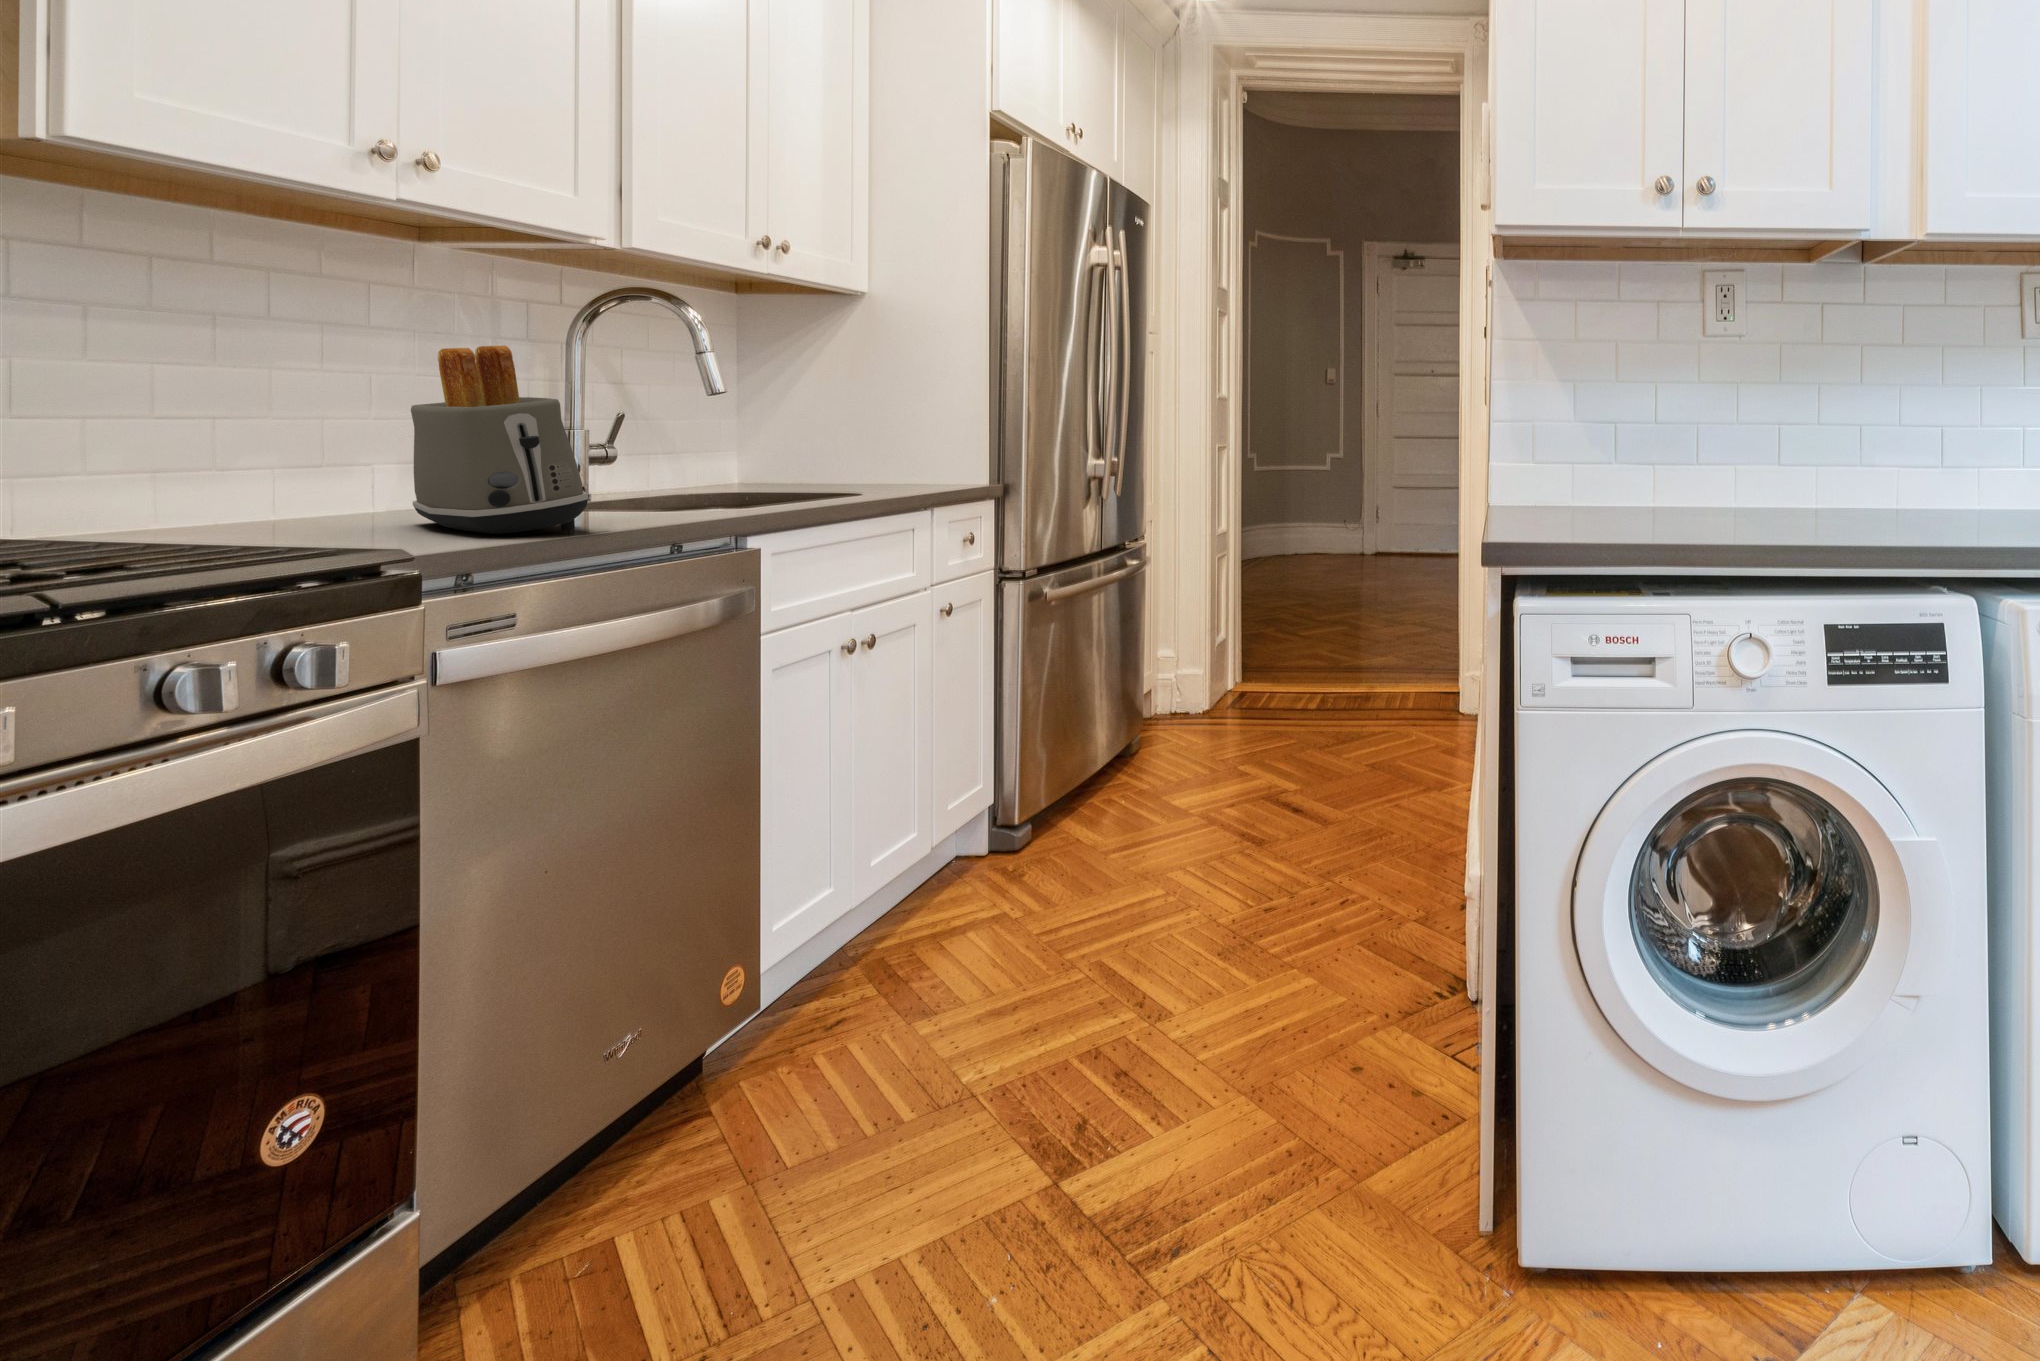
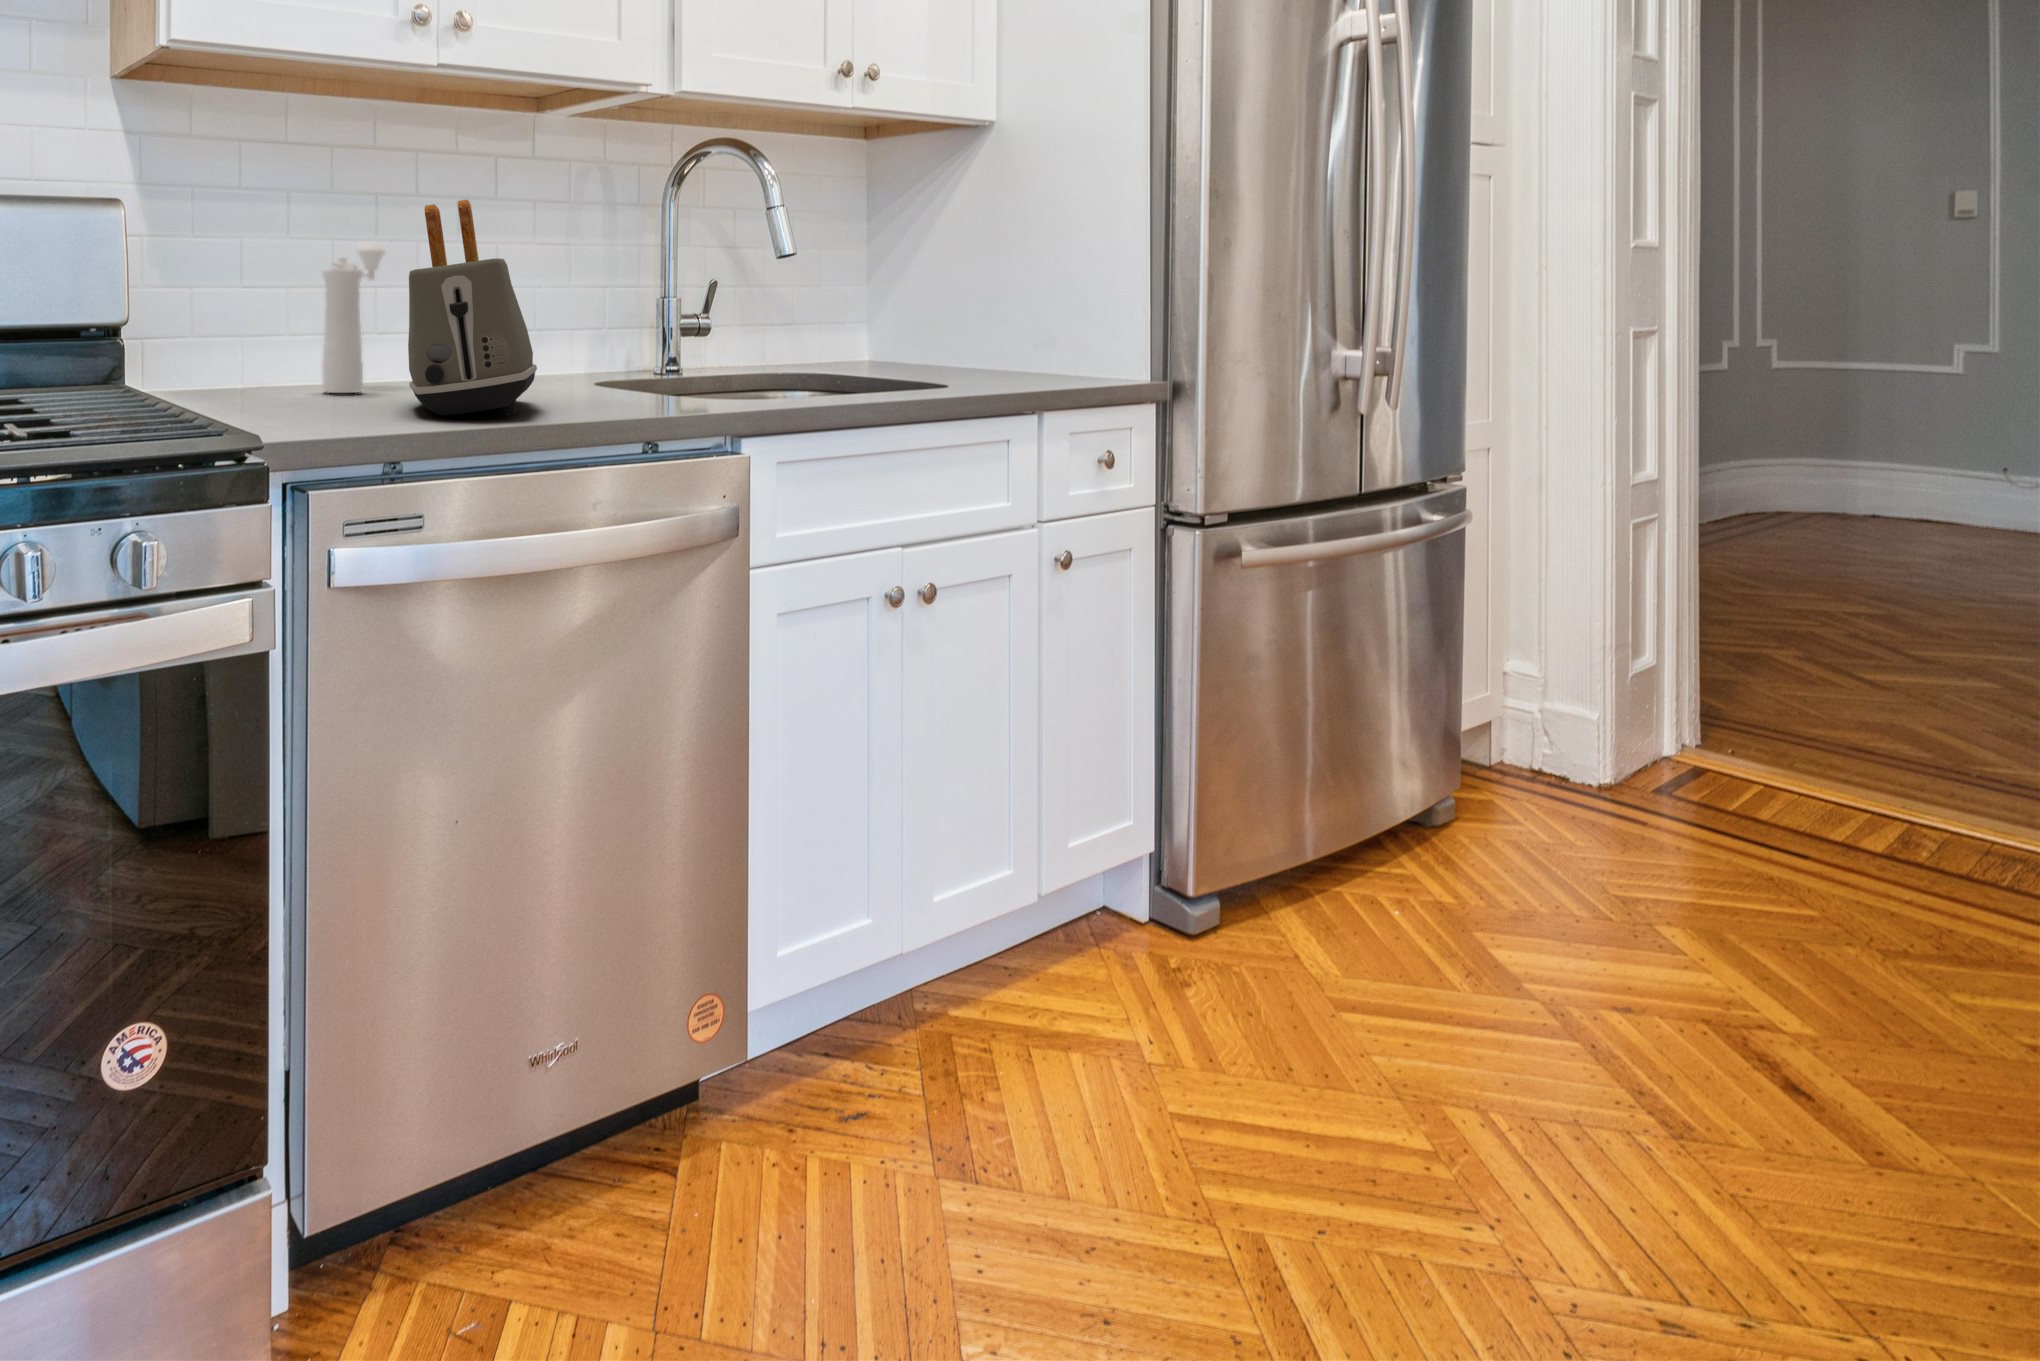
pepper mill: none [246,370,309,525] -> present [322,242,386,393]

